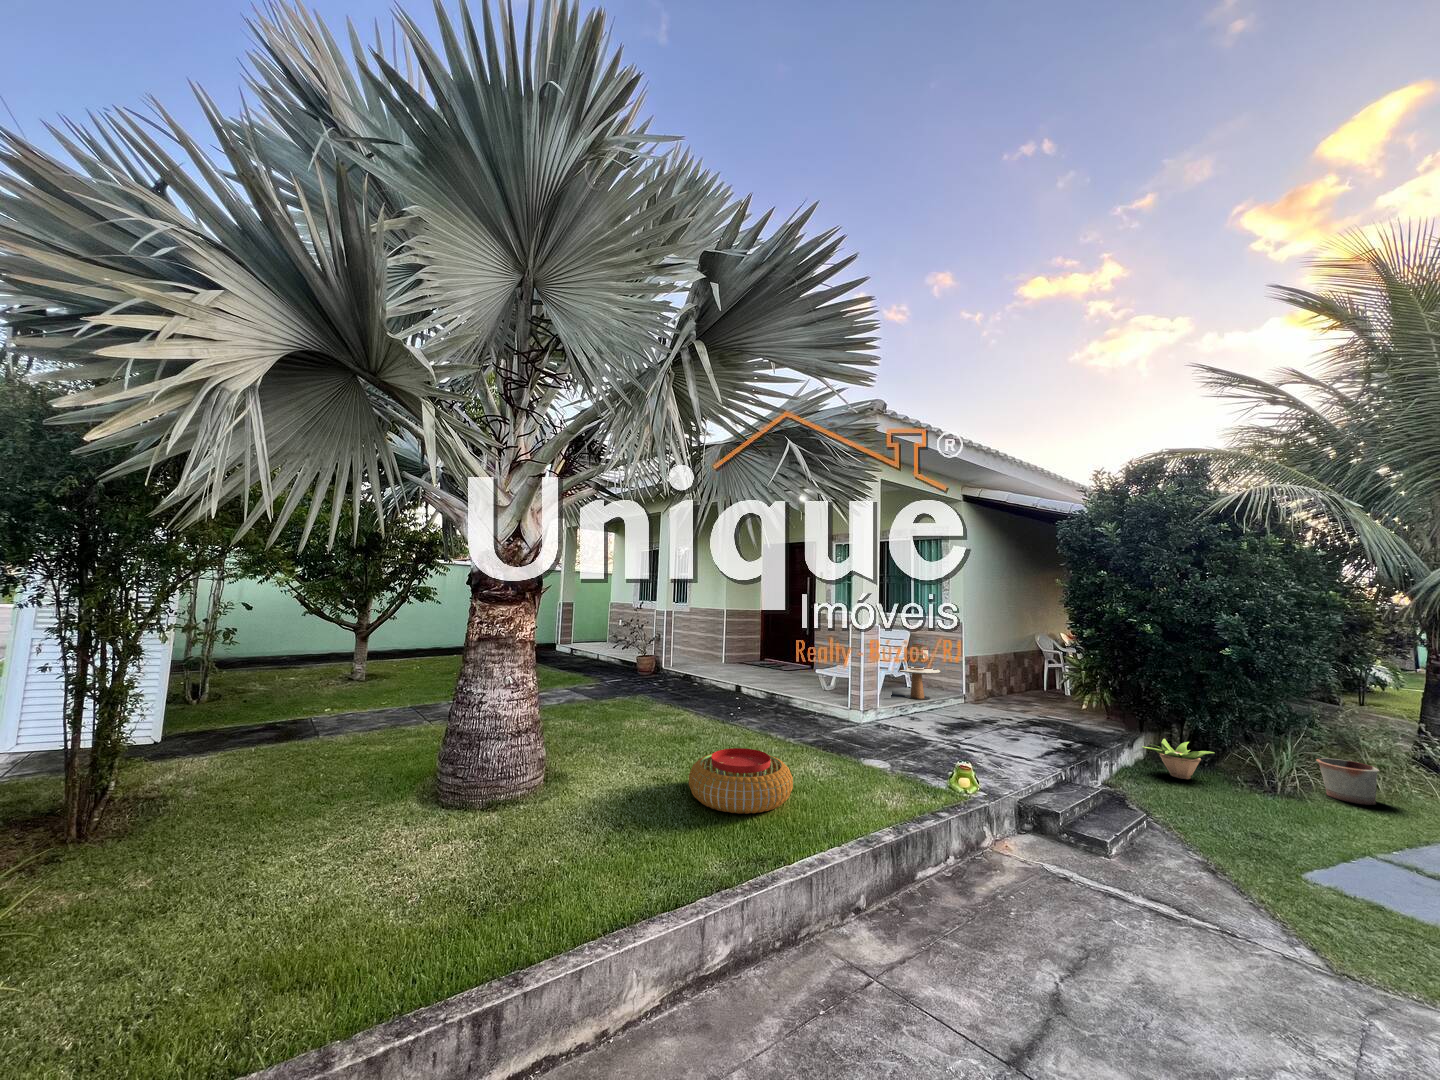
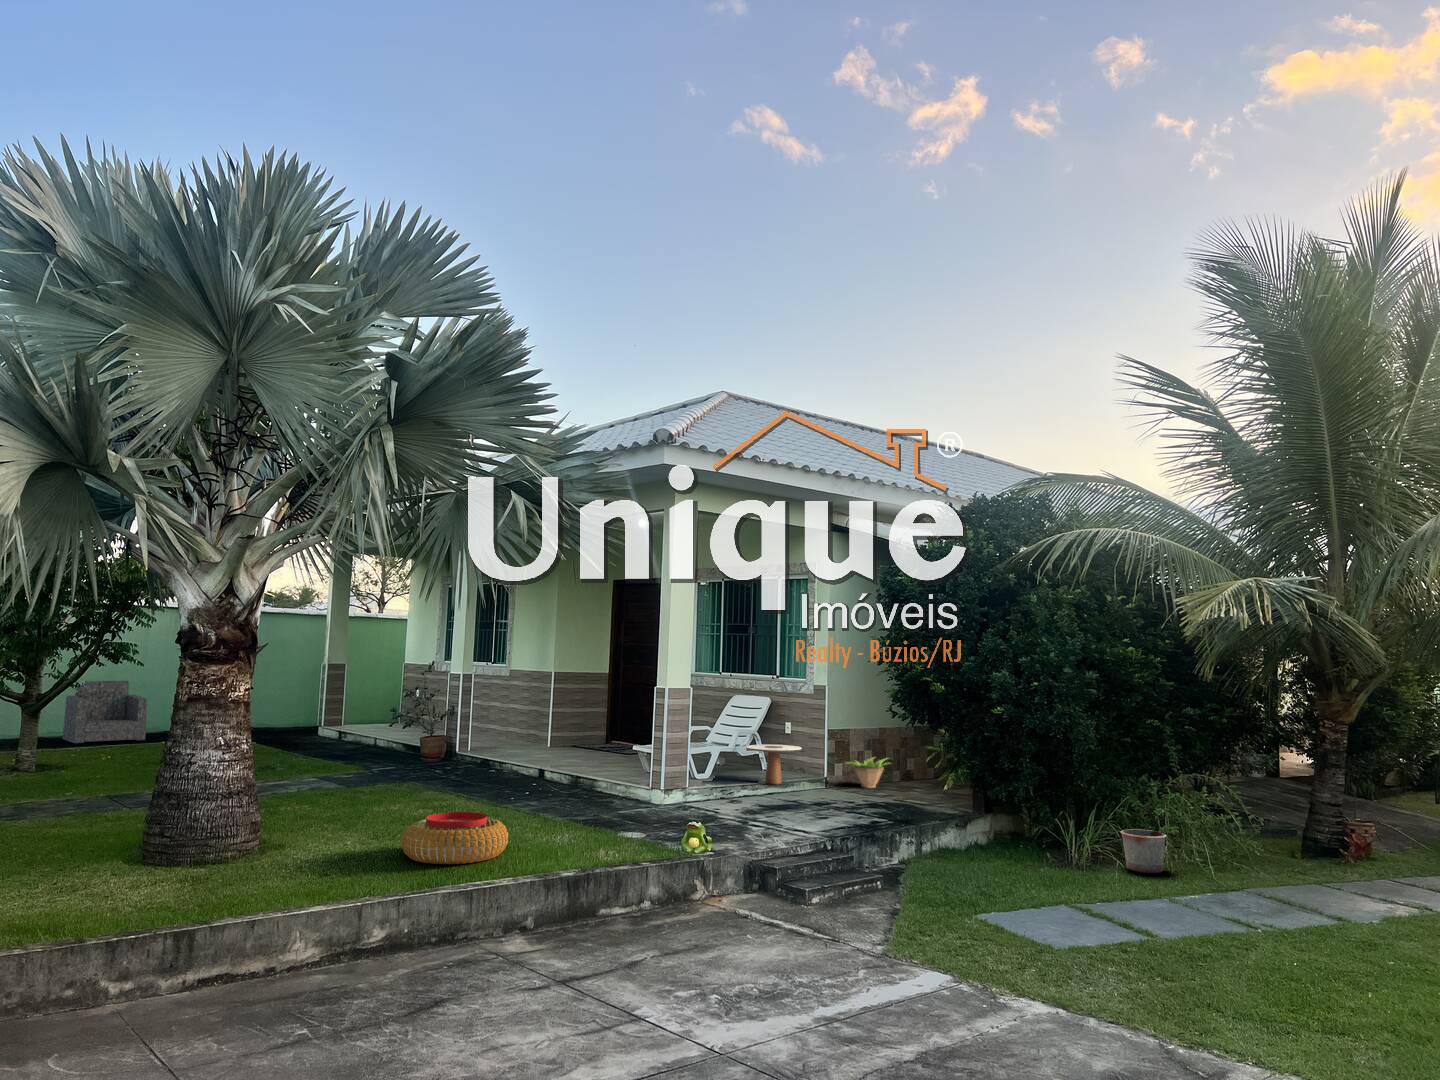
armchair: none [393,615,448,657] -> present [63,681,147,743]
decorative plant: present [1144,739,1214,779] -> present [847,757,889,788]

